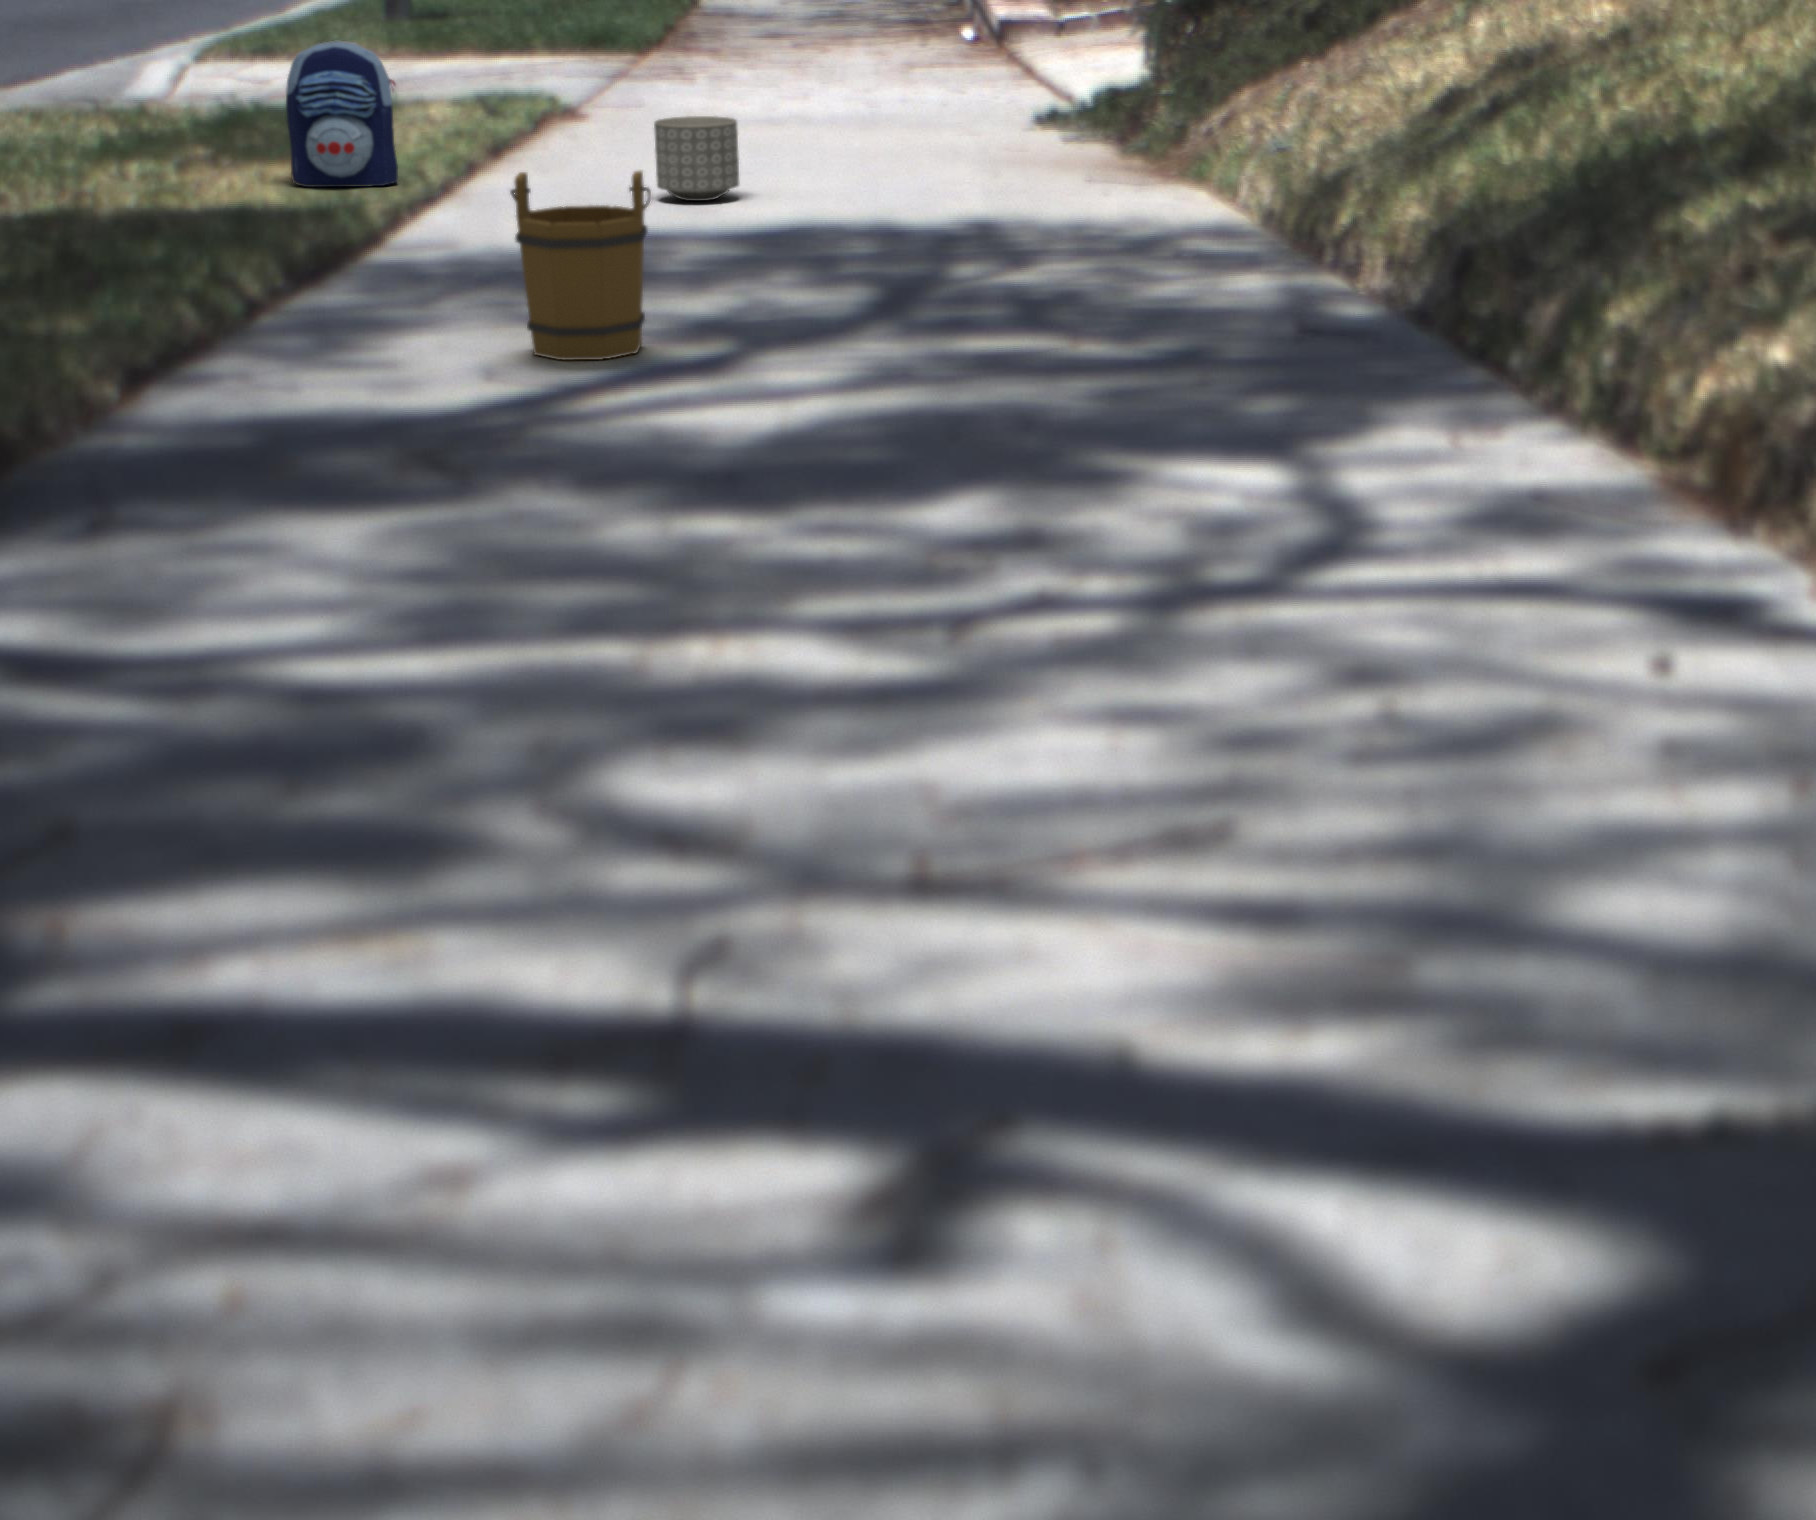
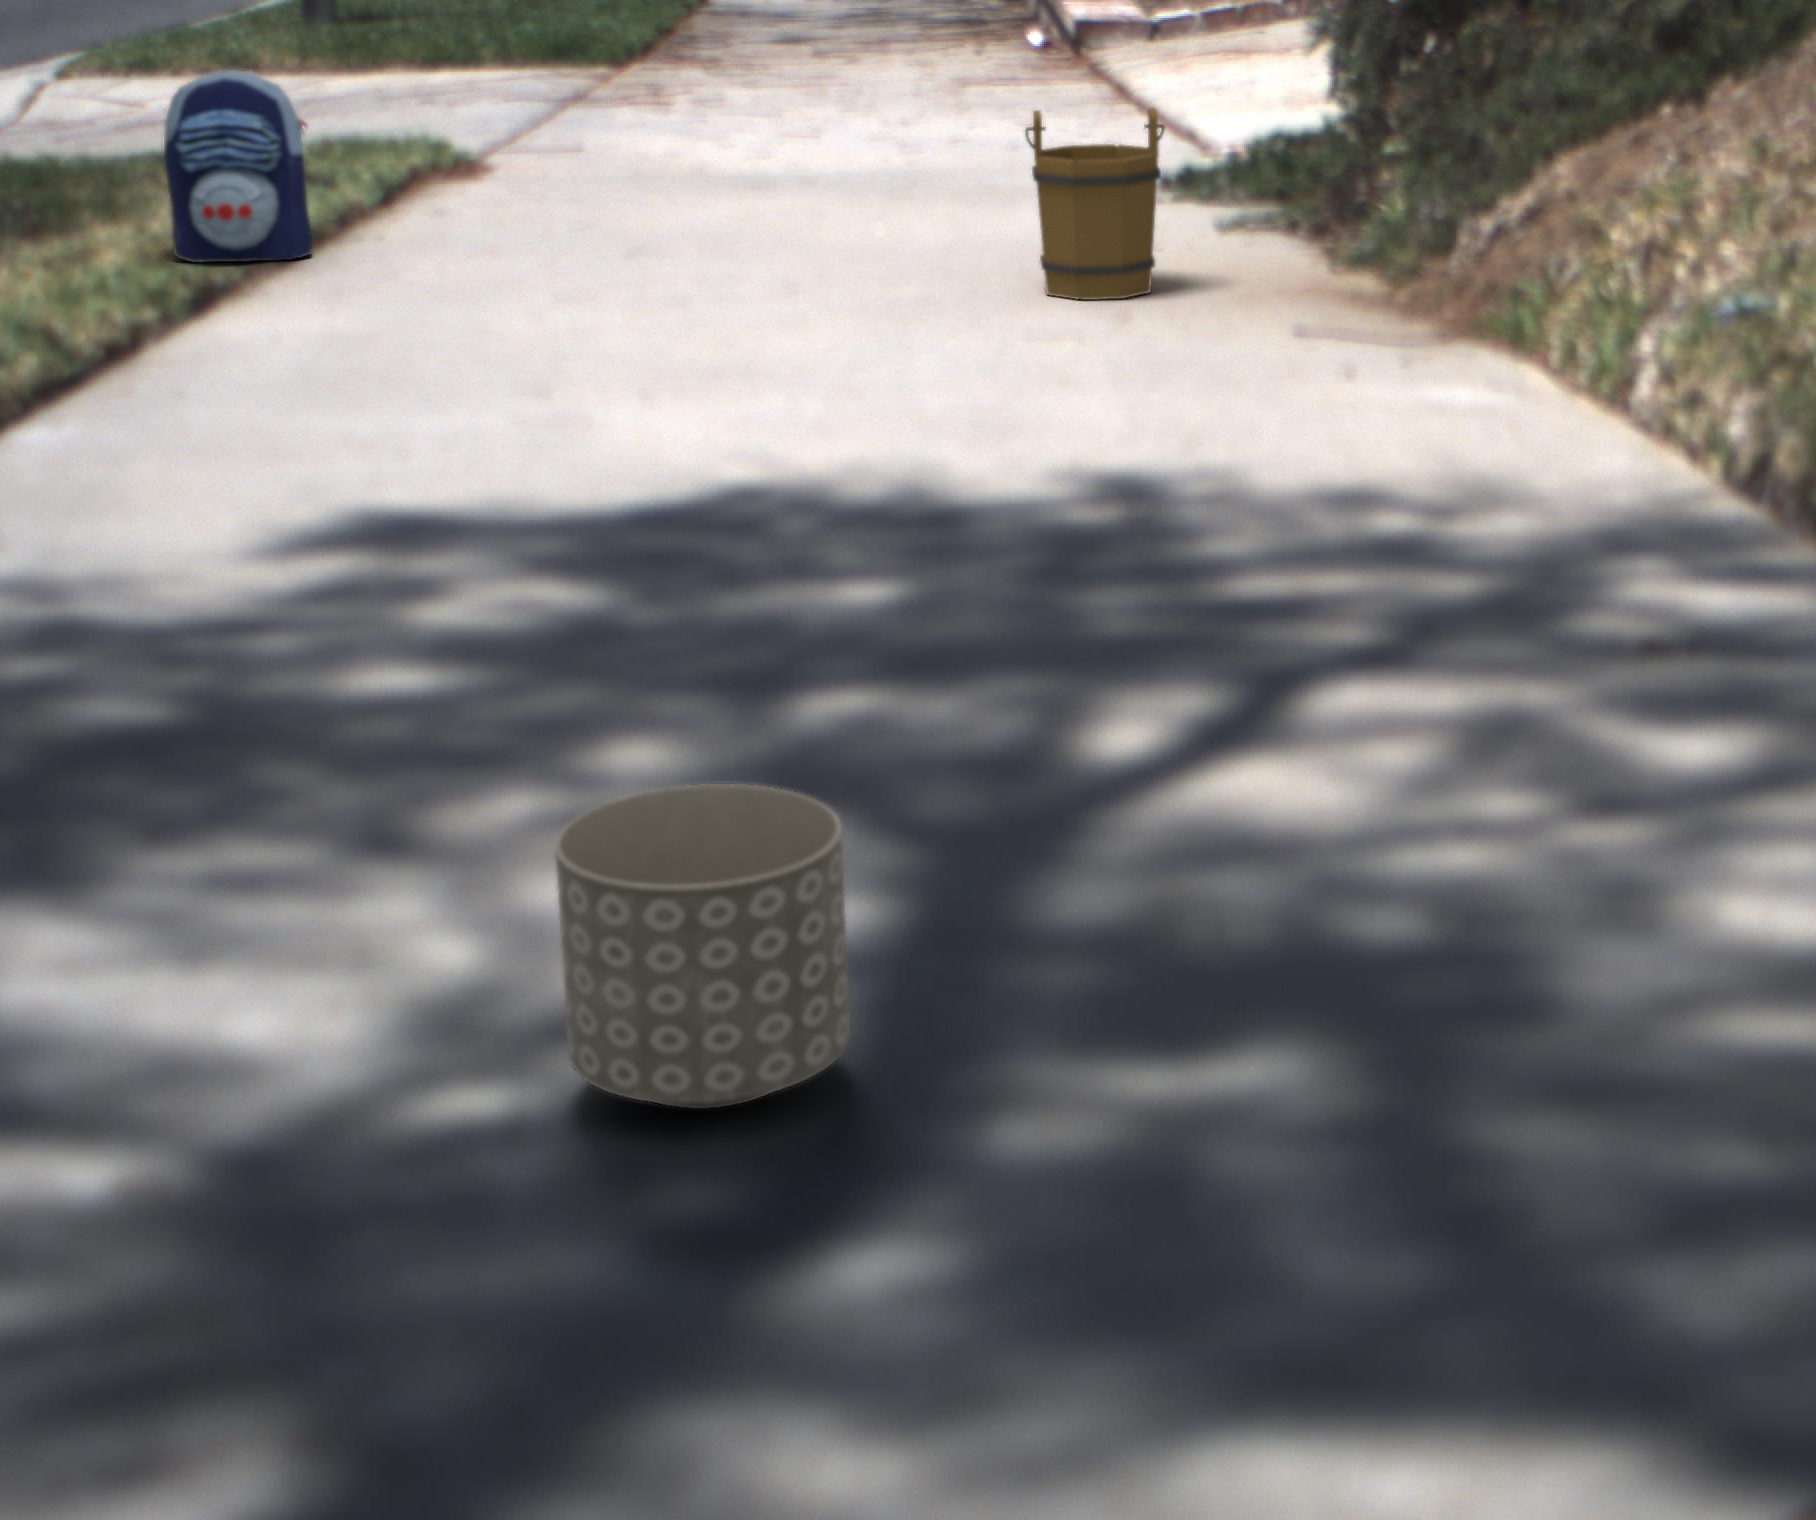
planter: present [654,116,739,201] -> present [555,784,850,1109]
bucket: present [510,170,651,360] -> present [1025,108,1165,300]

